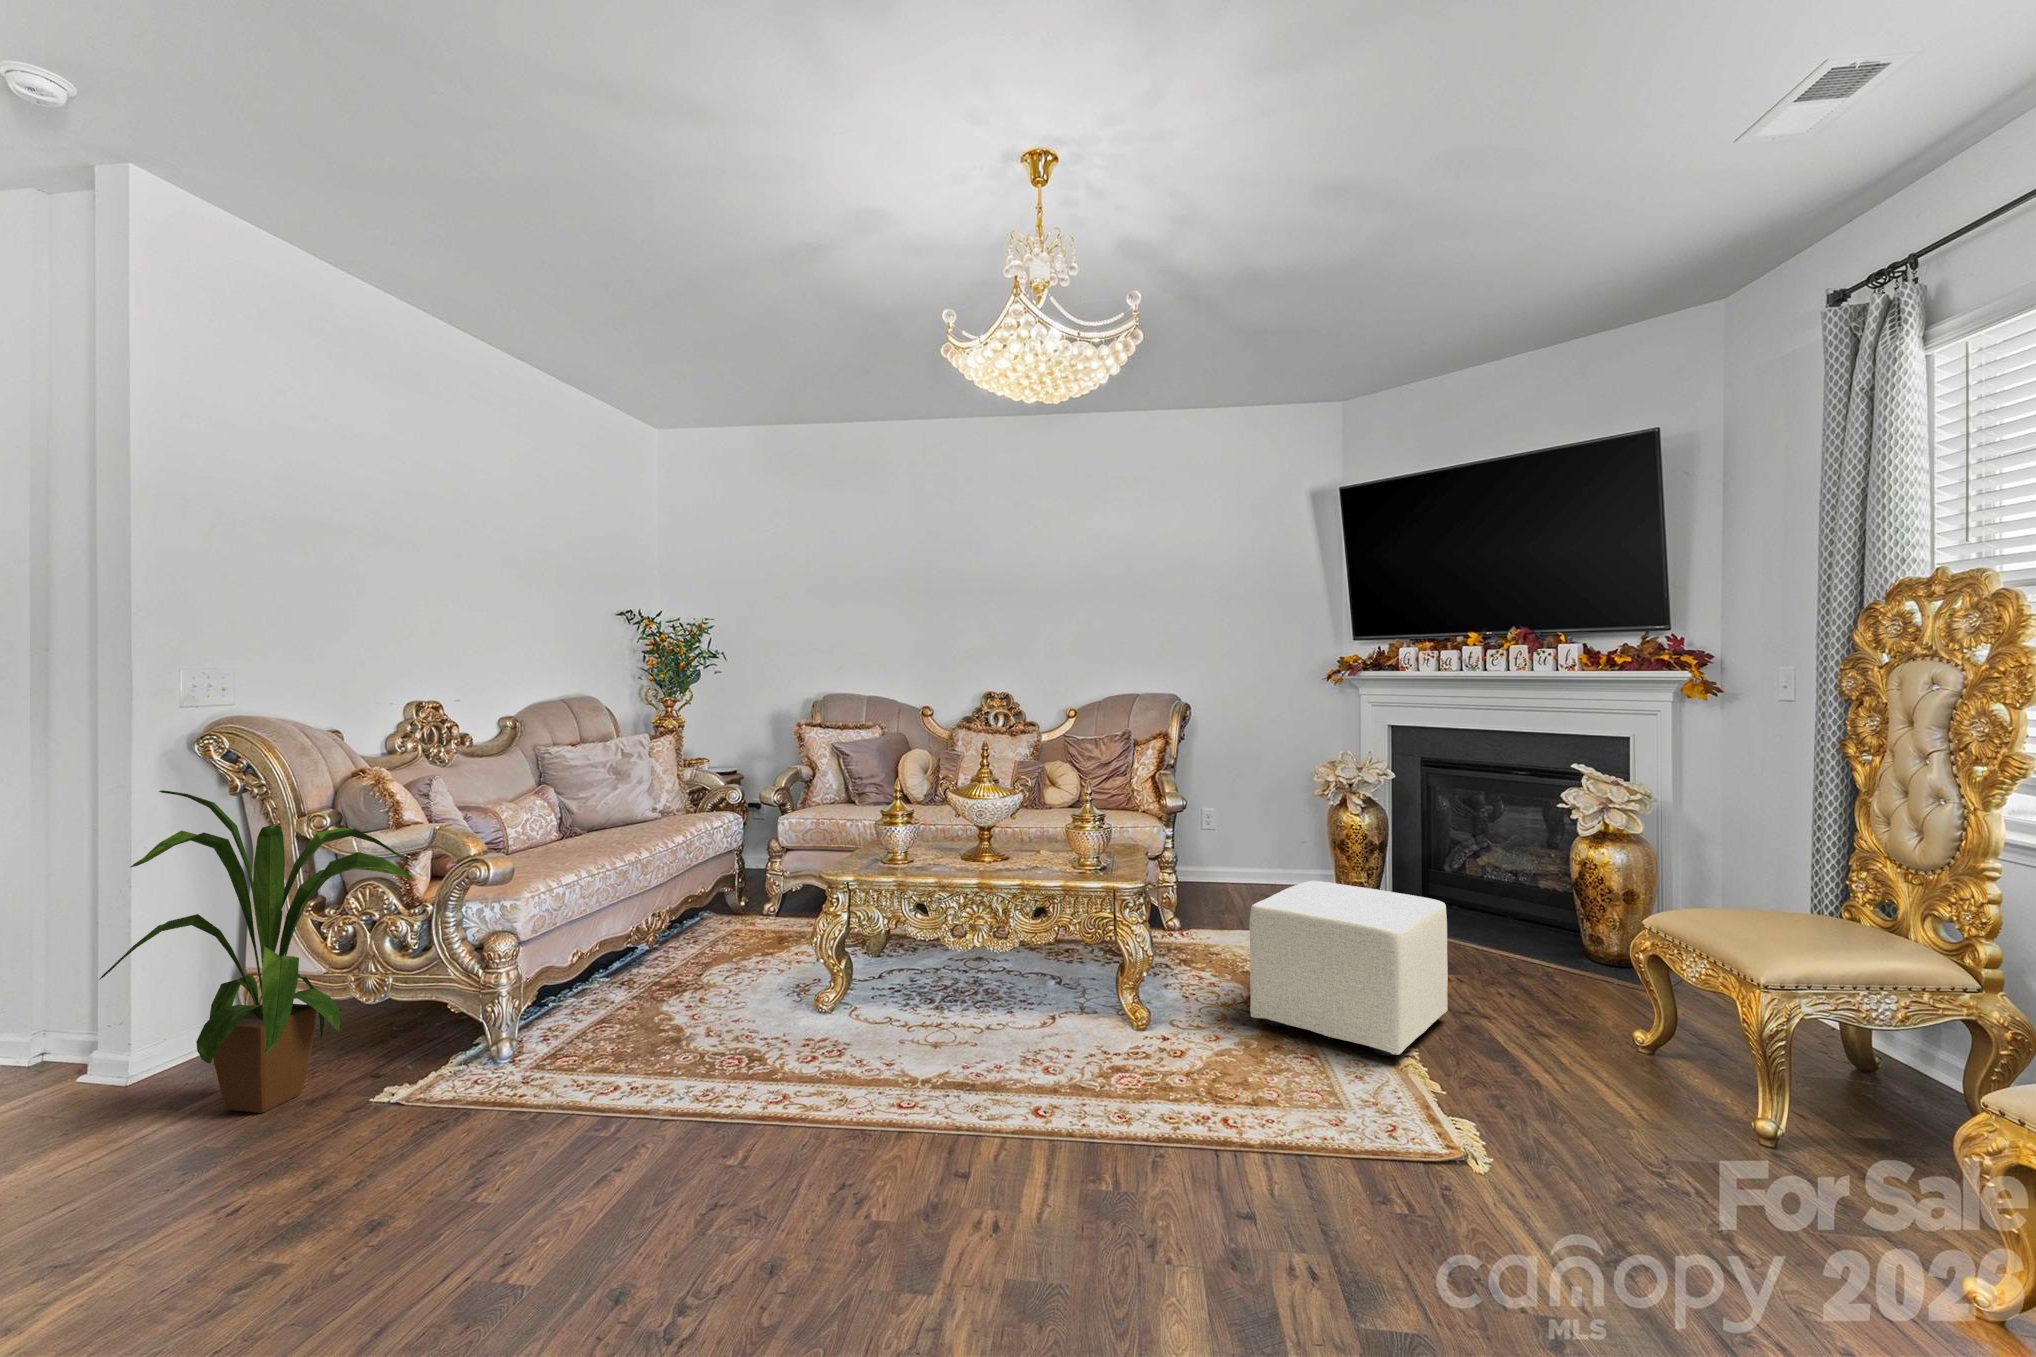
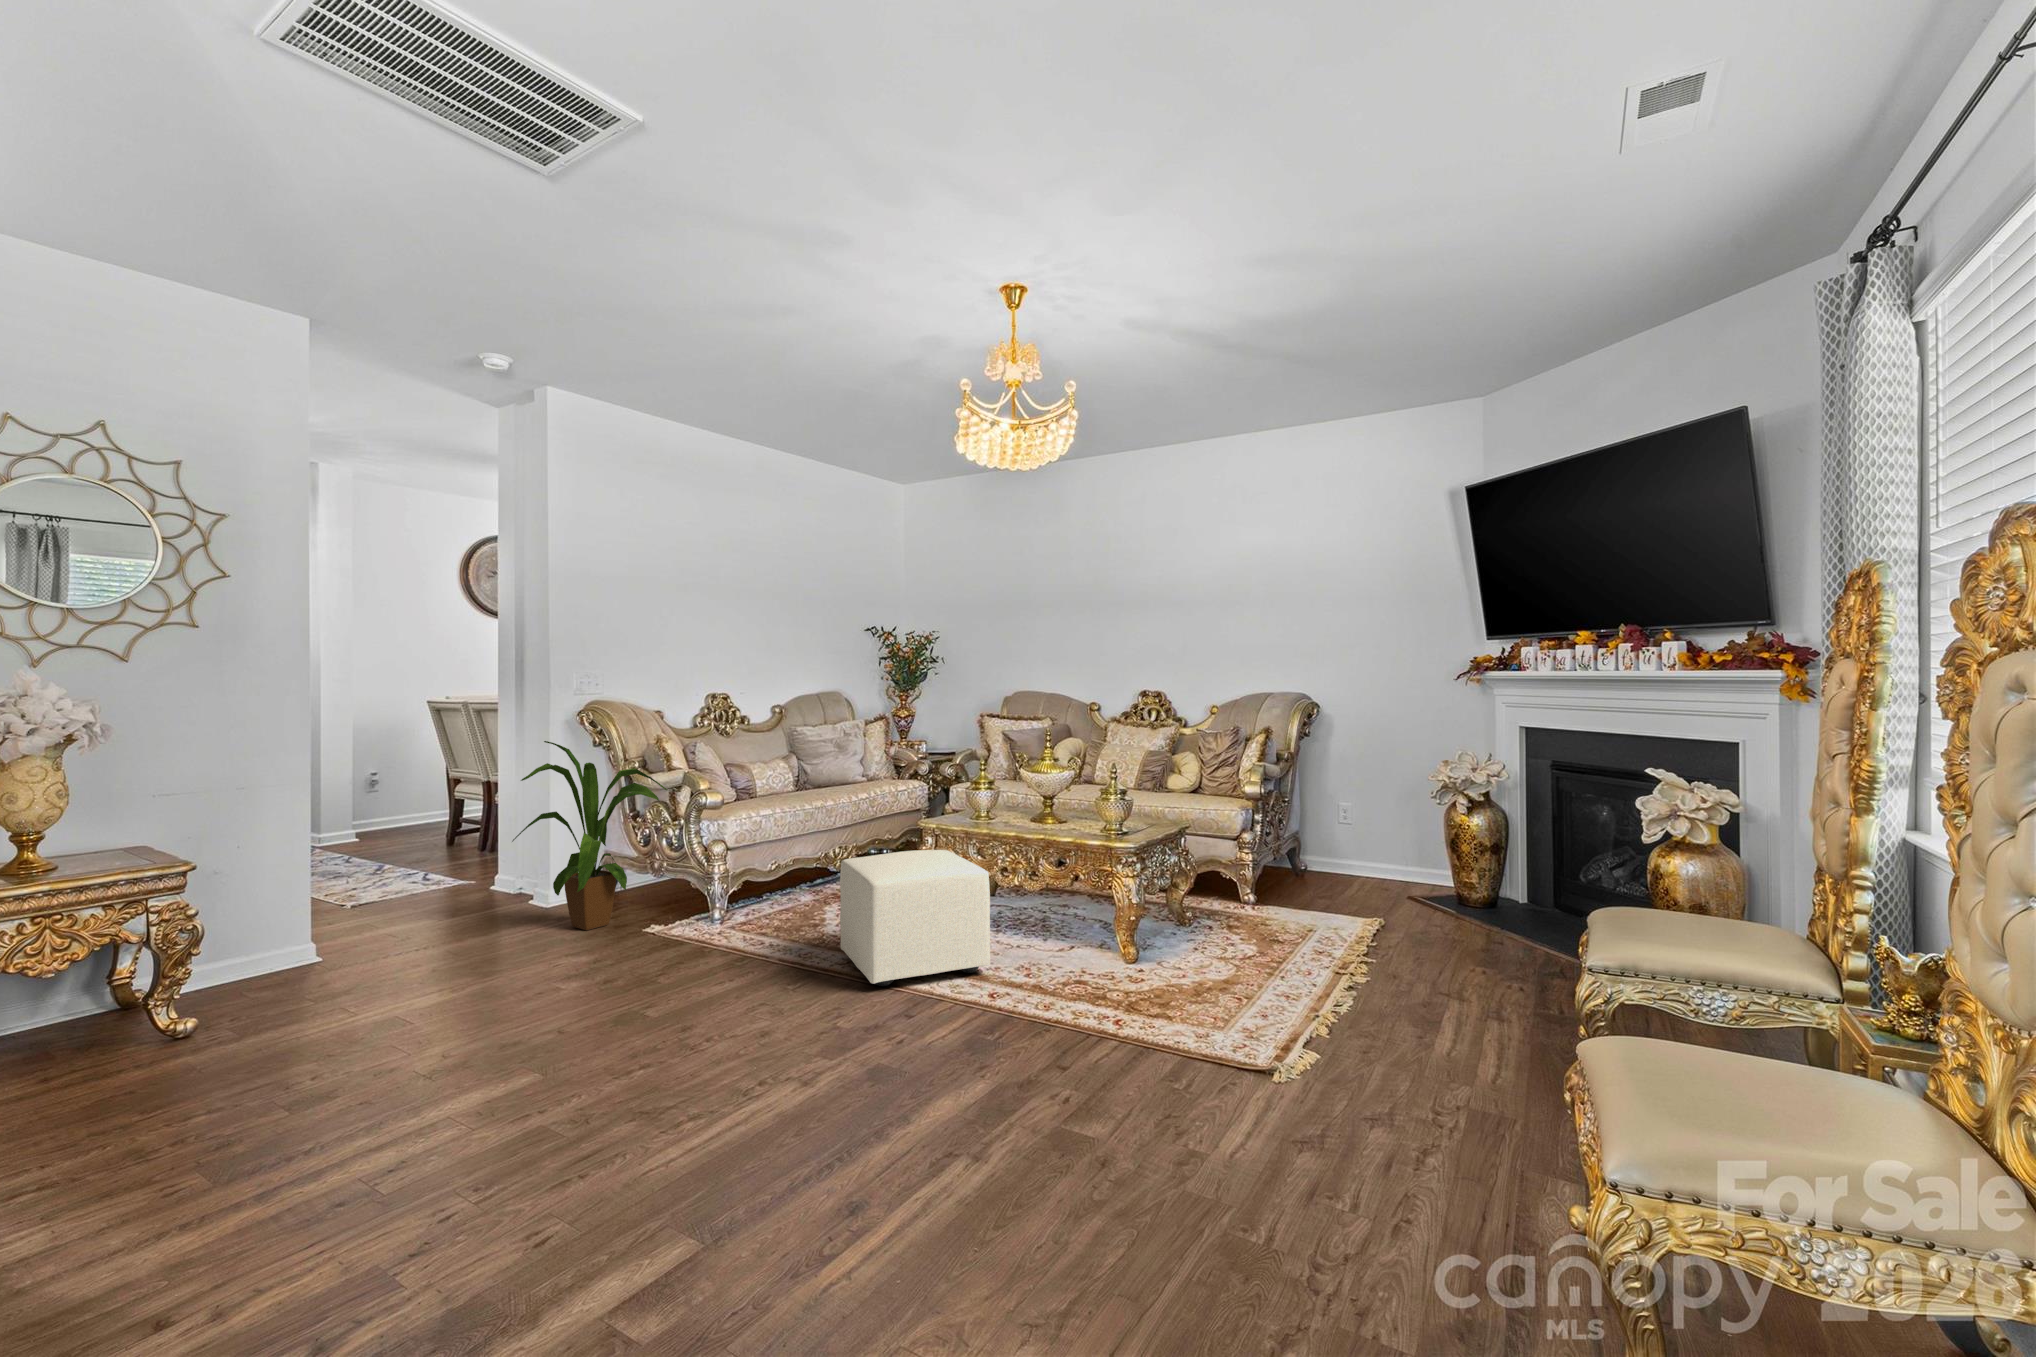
ottoman: present [1249,881,1448,1056] -> present [840,850,990,986]

